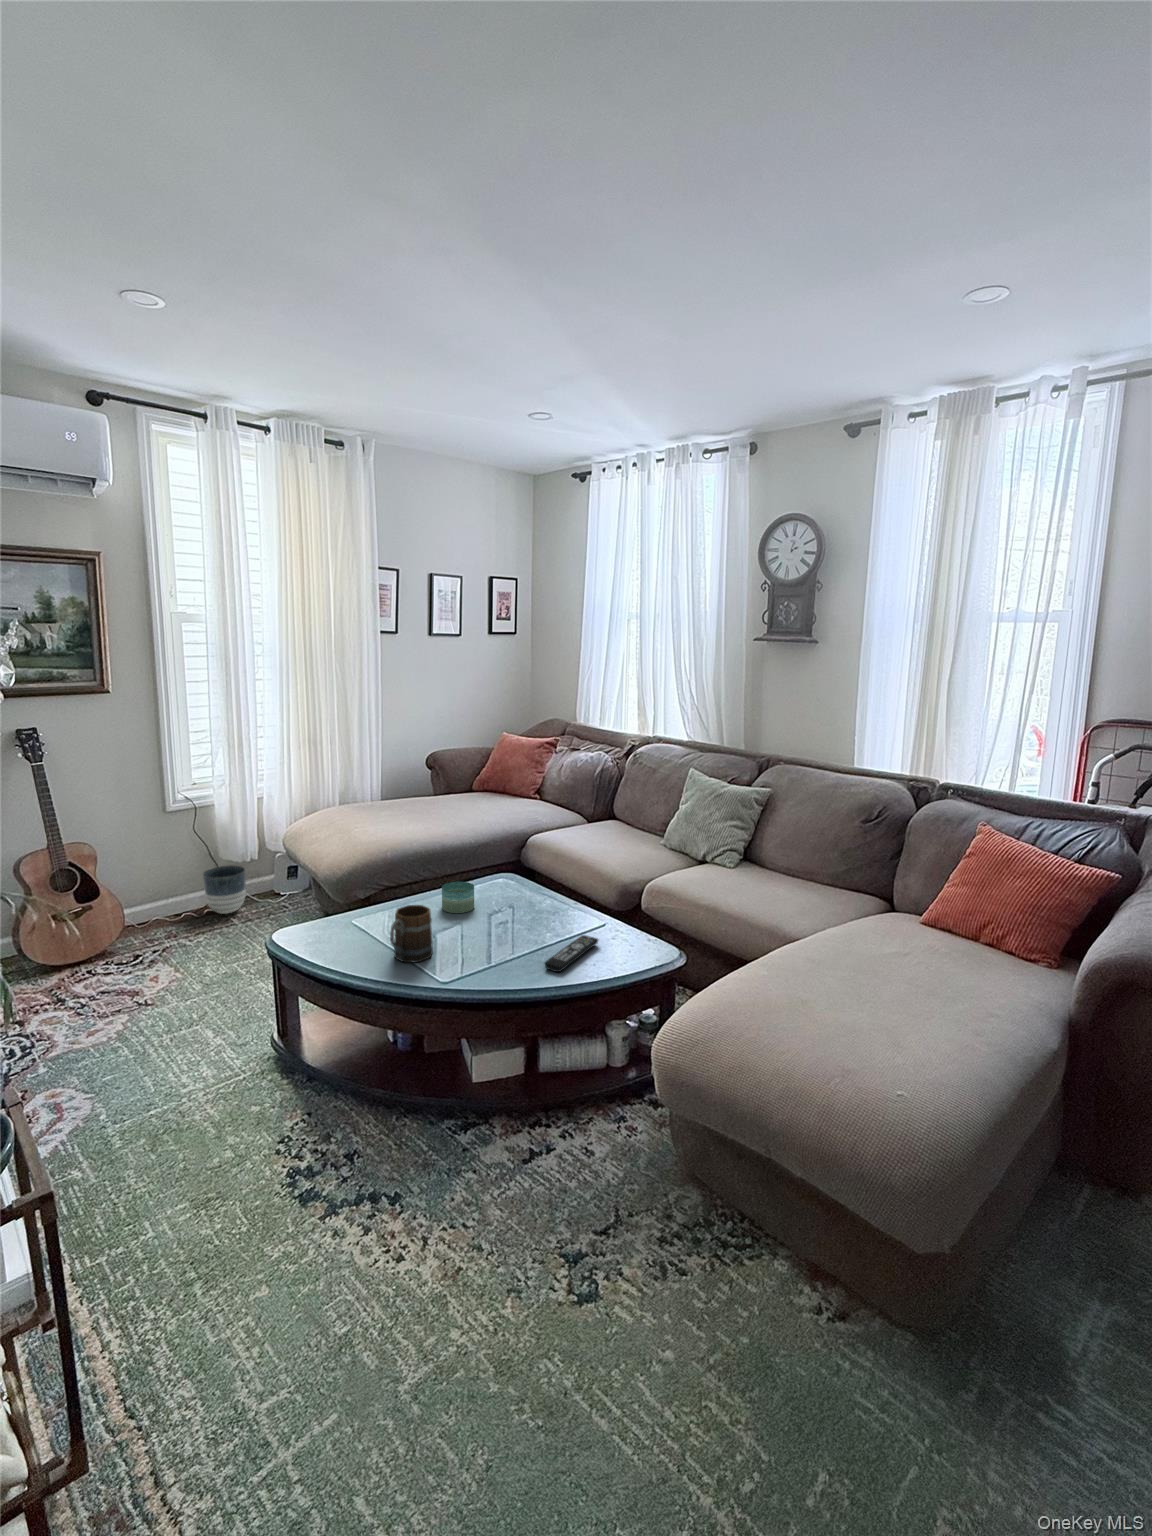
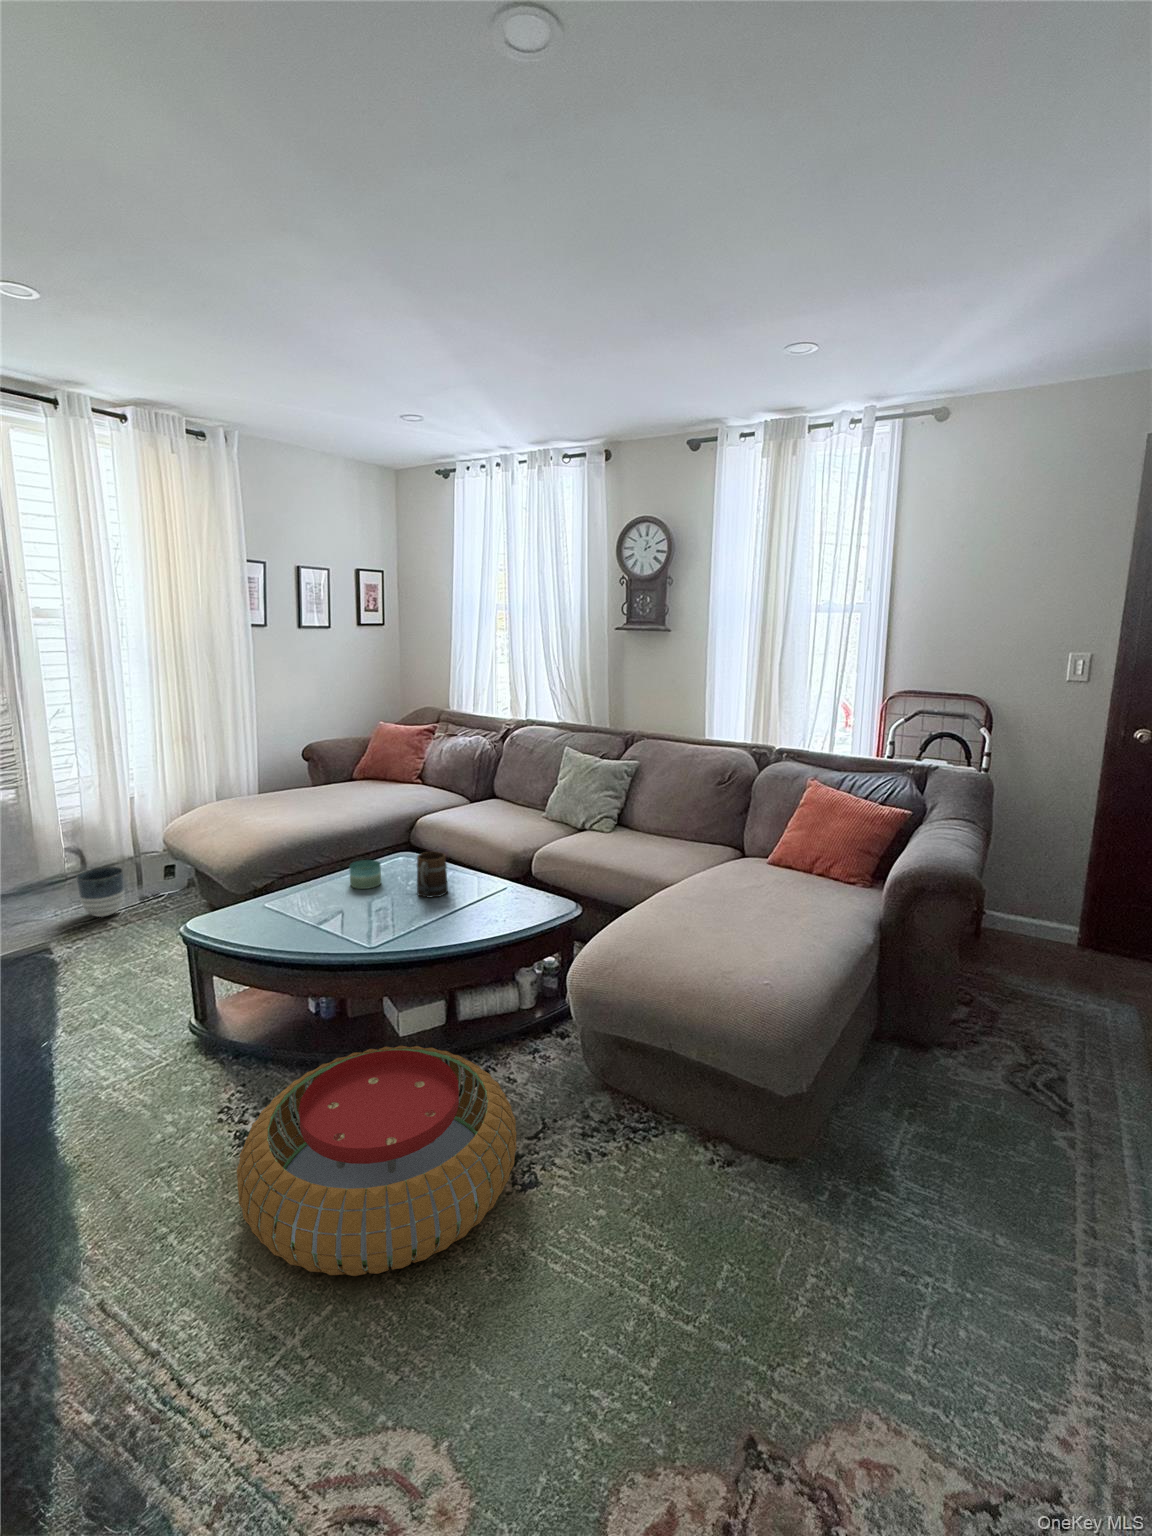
mug: present [390,905,433,962] -> present [417,852,448,897]
remote control: present [544,935,598,972] -> none [460,897,504,929]
pouf: none [262,1099,577,1385] -> present [237,1046,517,1276]

